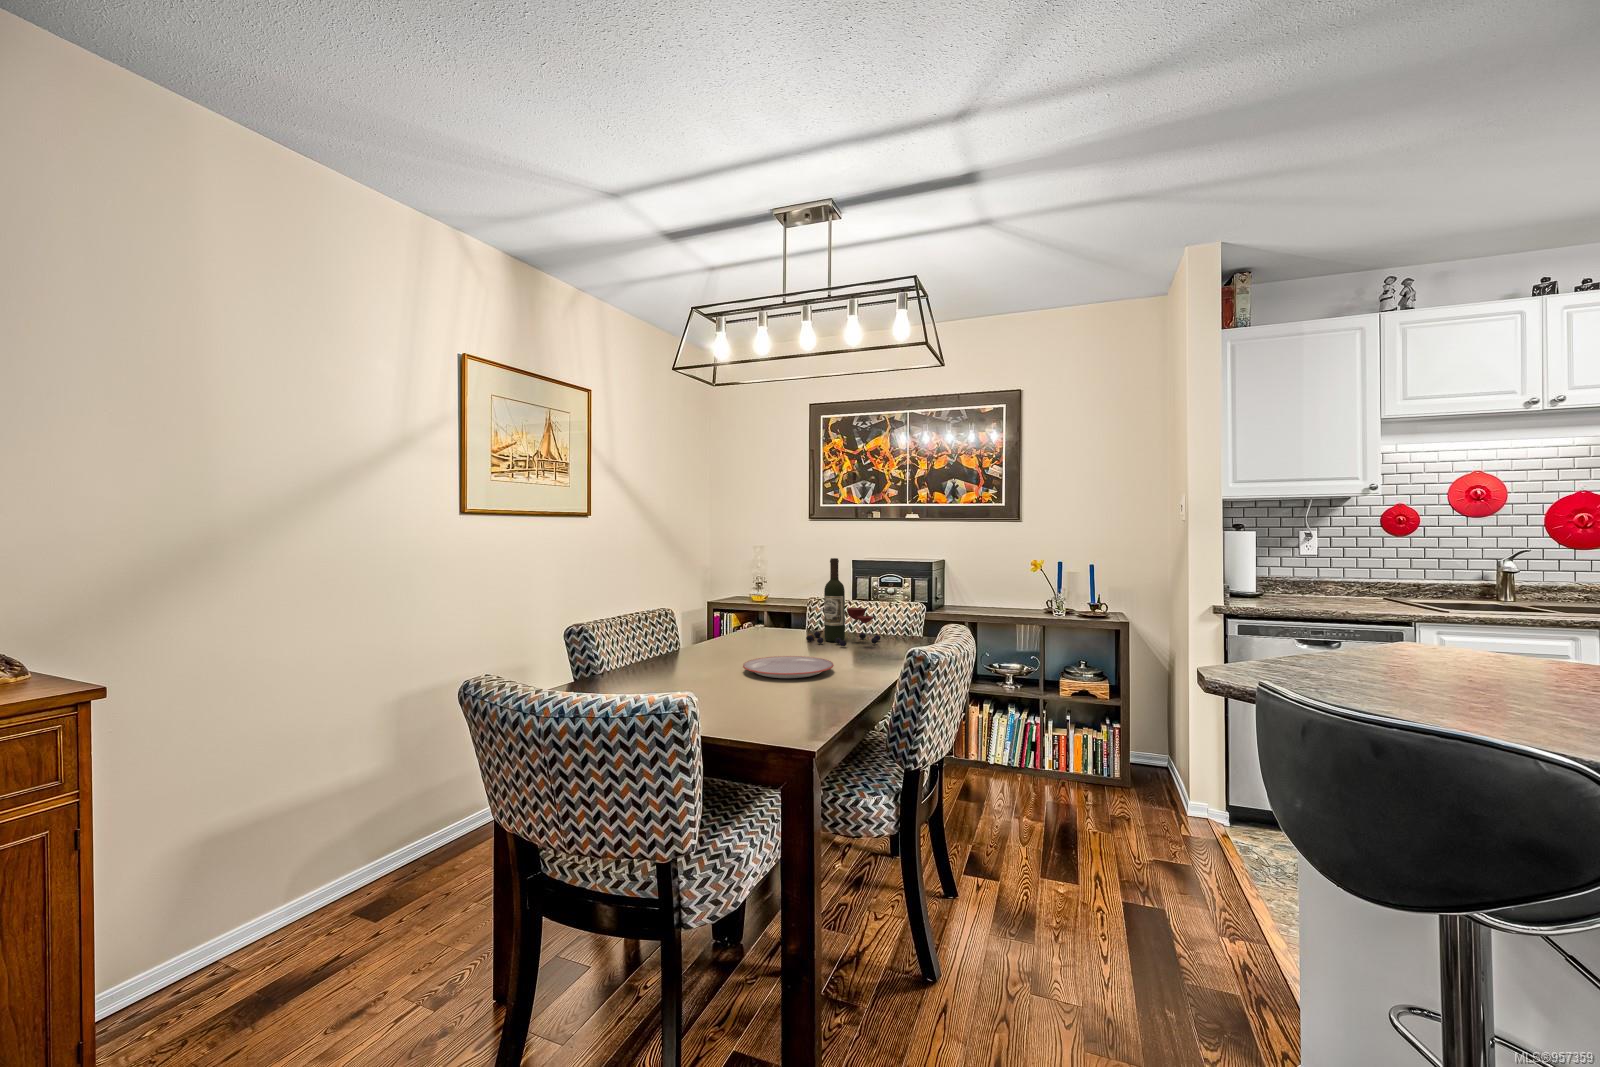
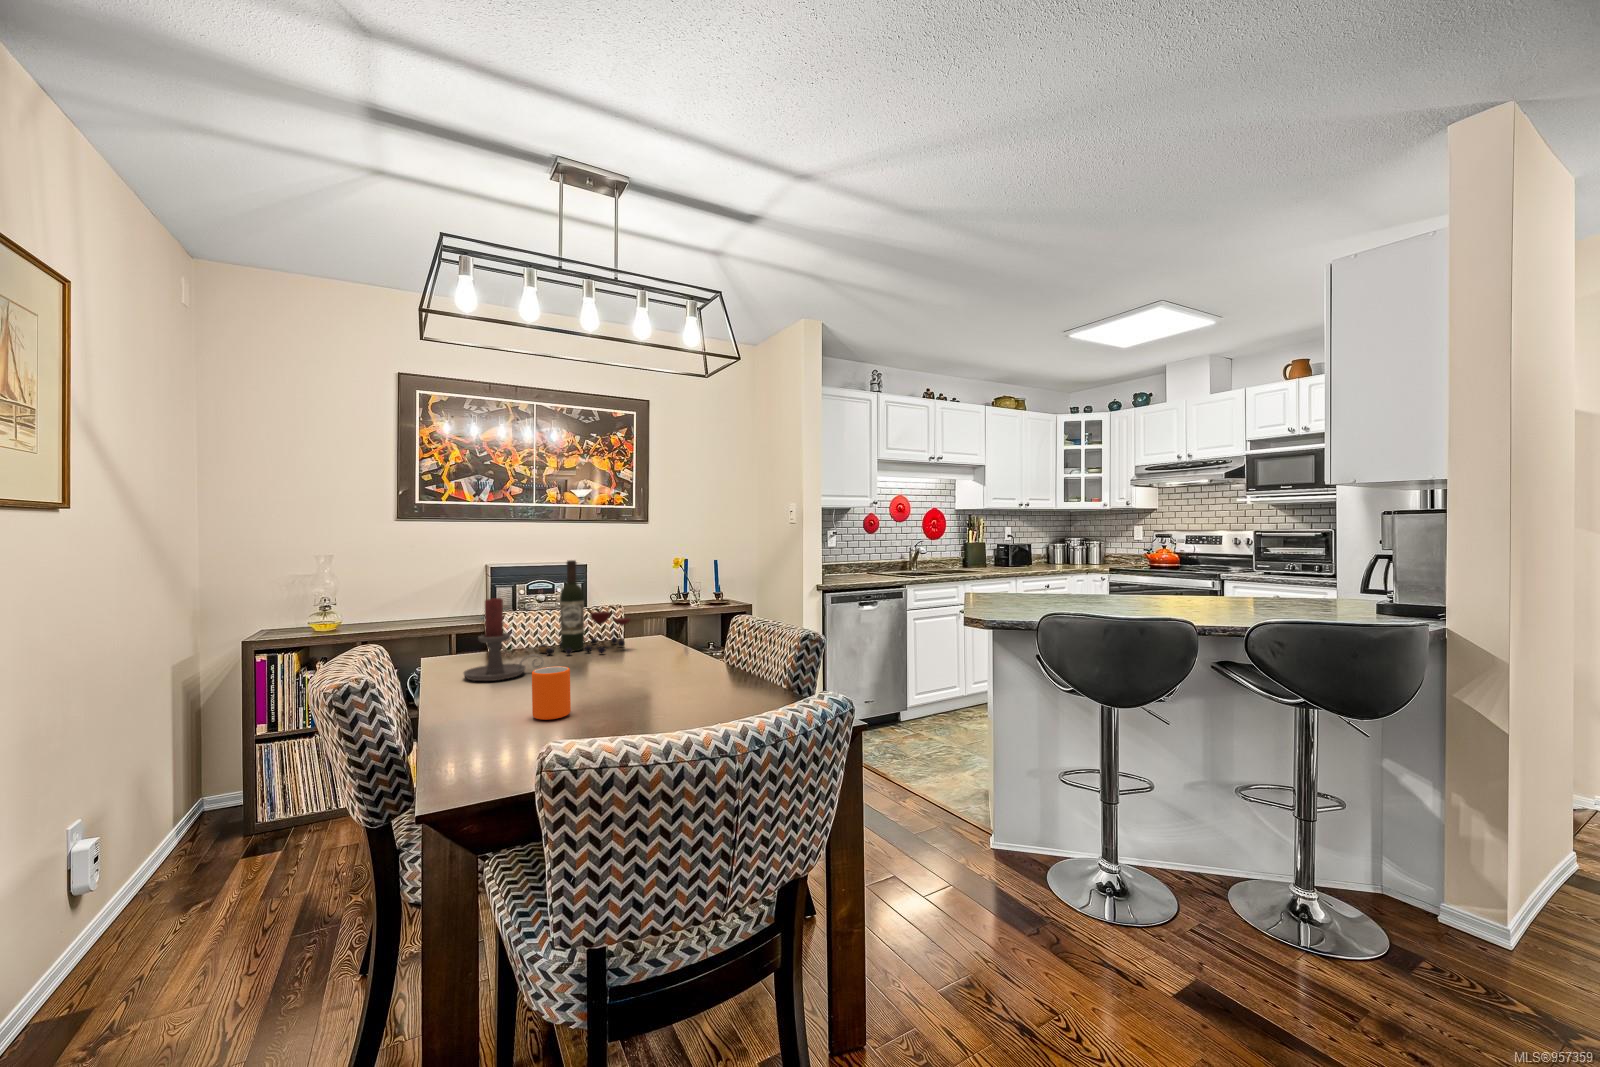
candle holder: none [712,585,769,653] -> present [464,598,543,681]
mug: none [665,642,695,684] -> present [532,666,571,720]
plate: present [743,656,834,678] -> none [575,664,678,691]

